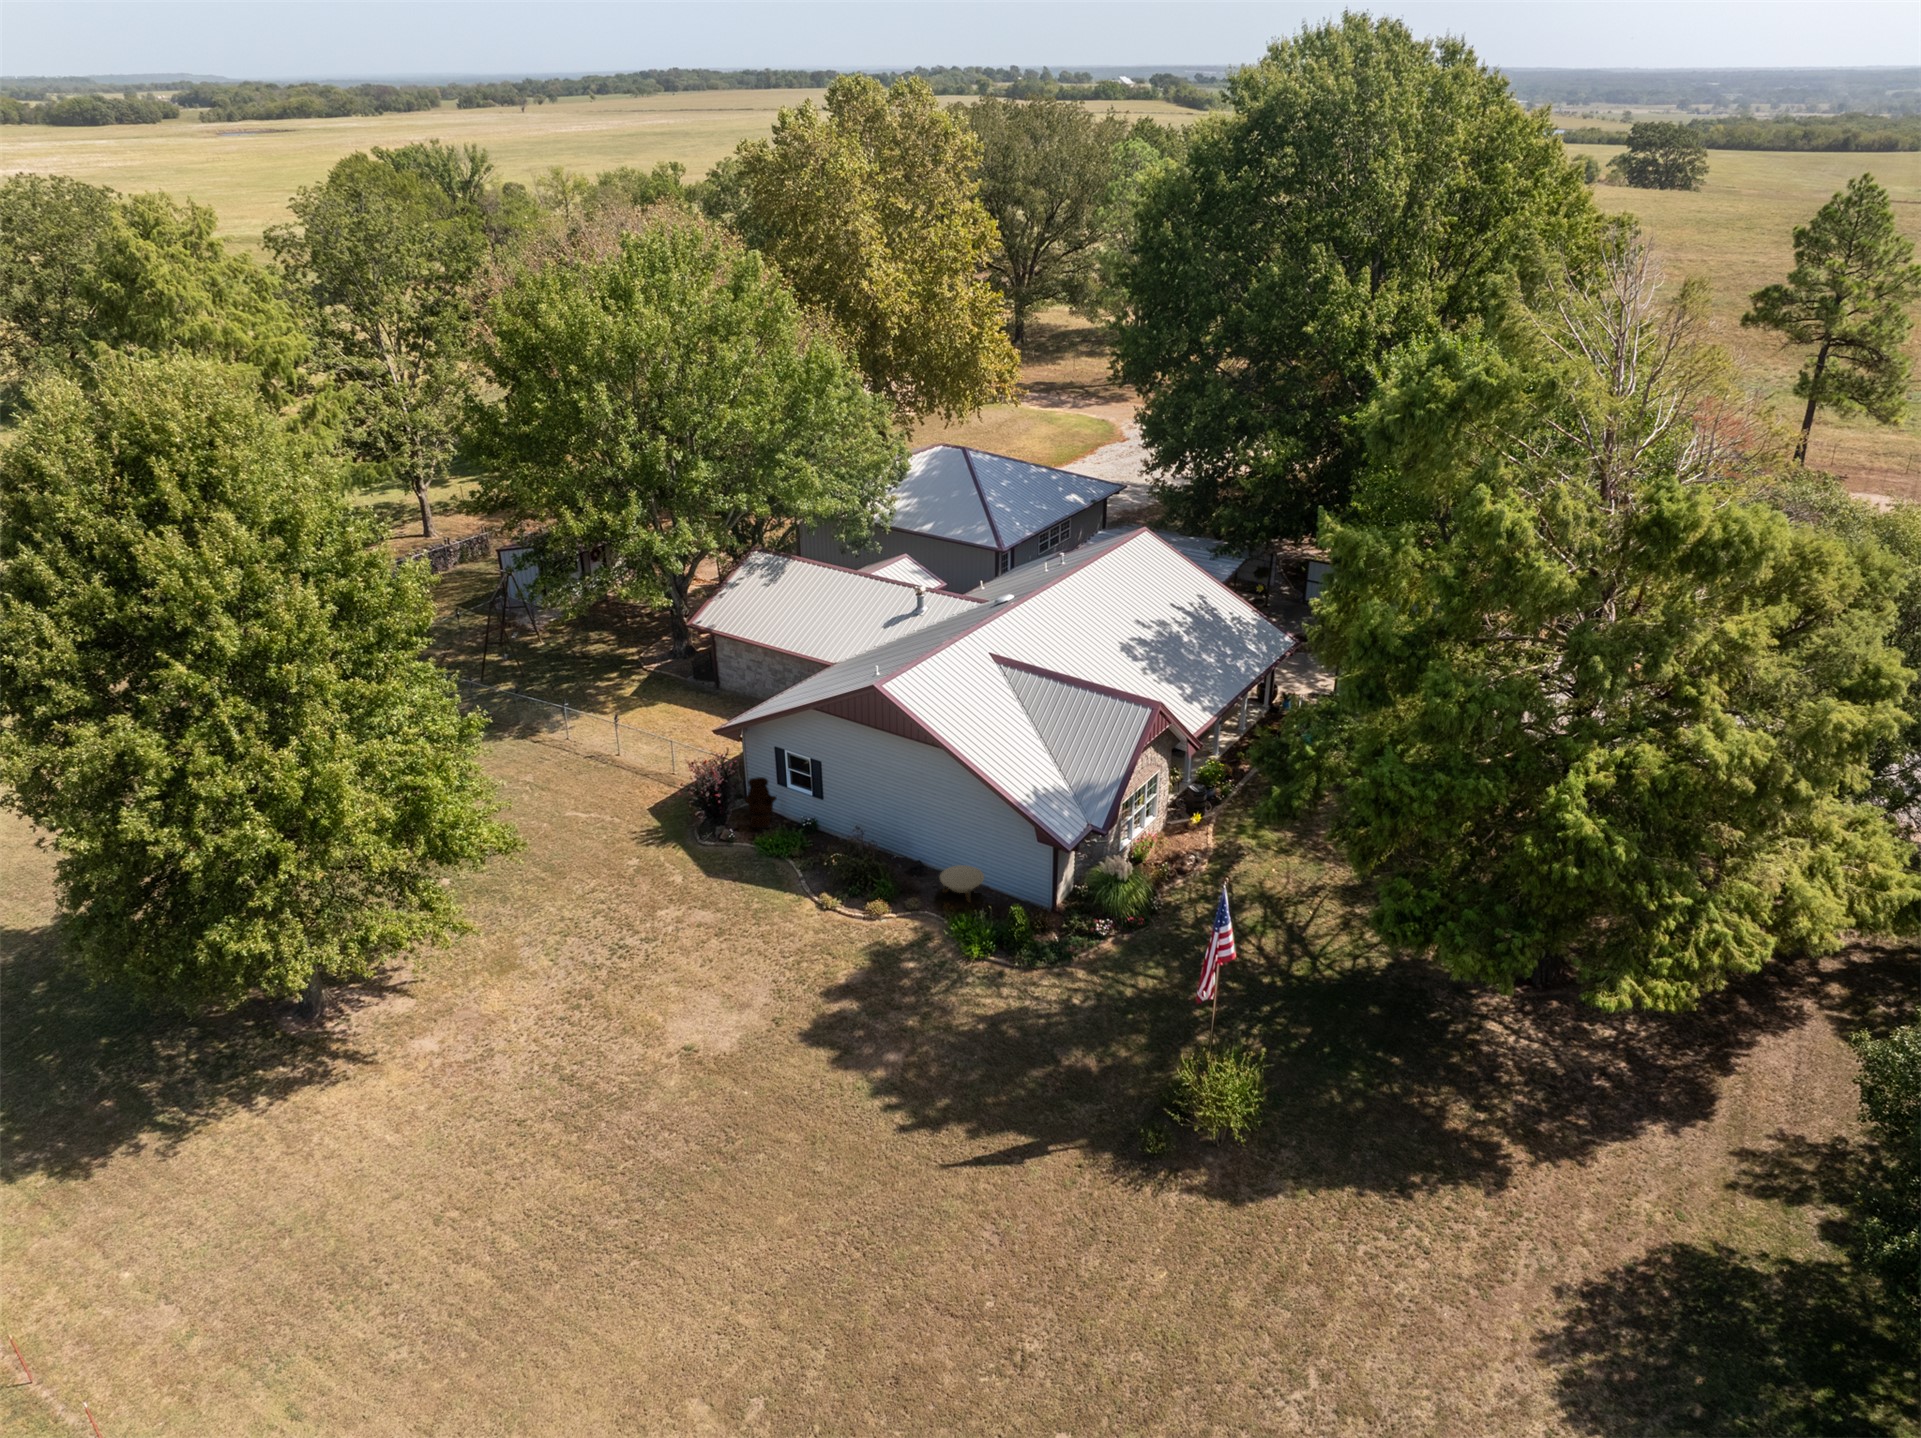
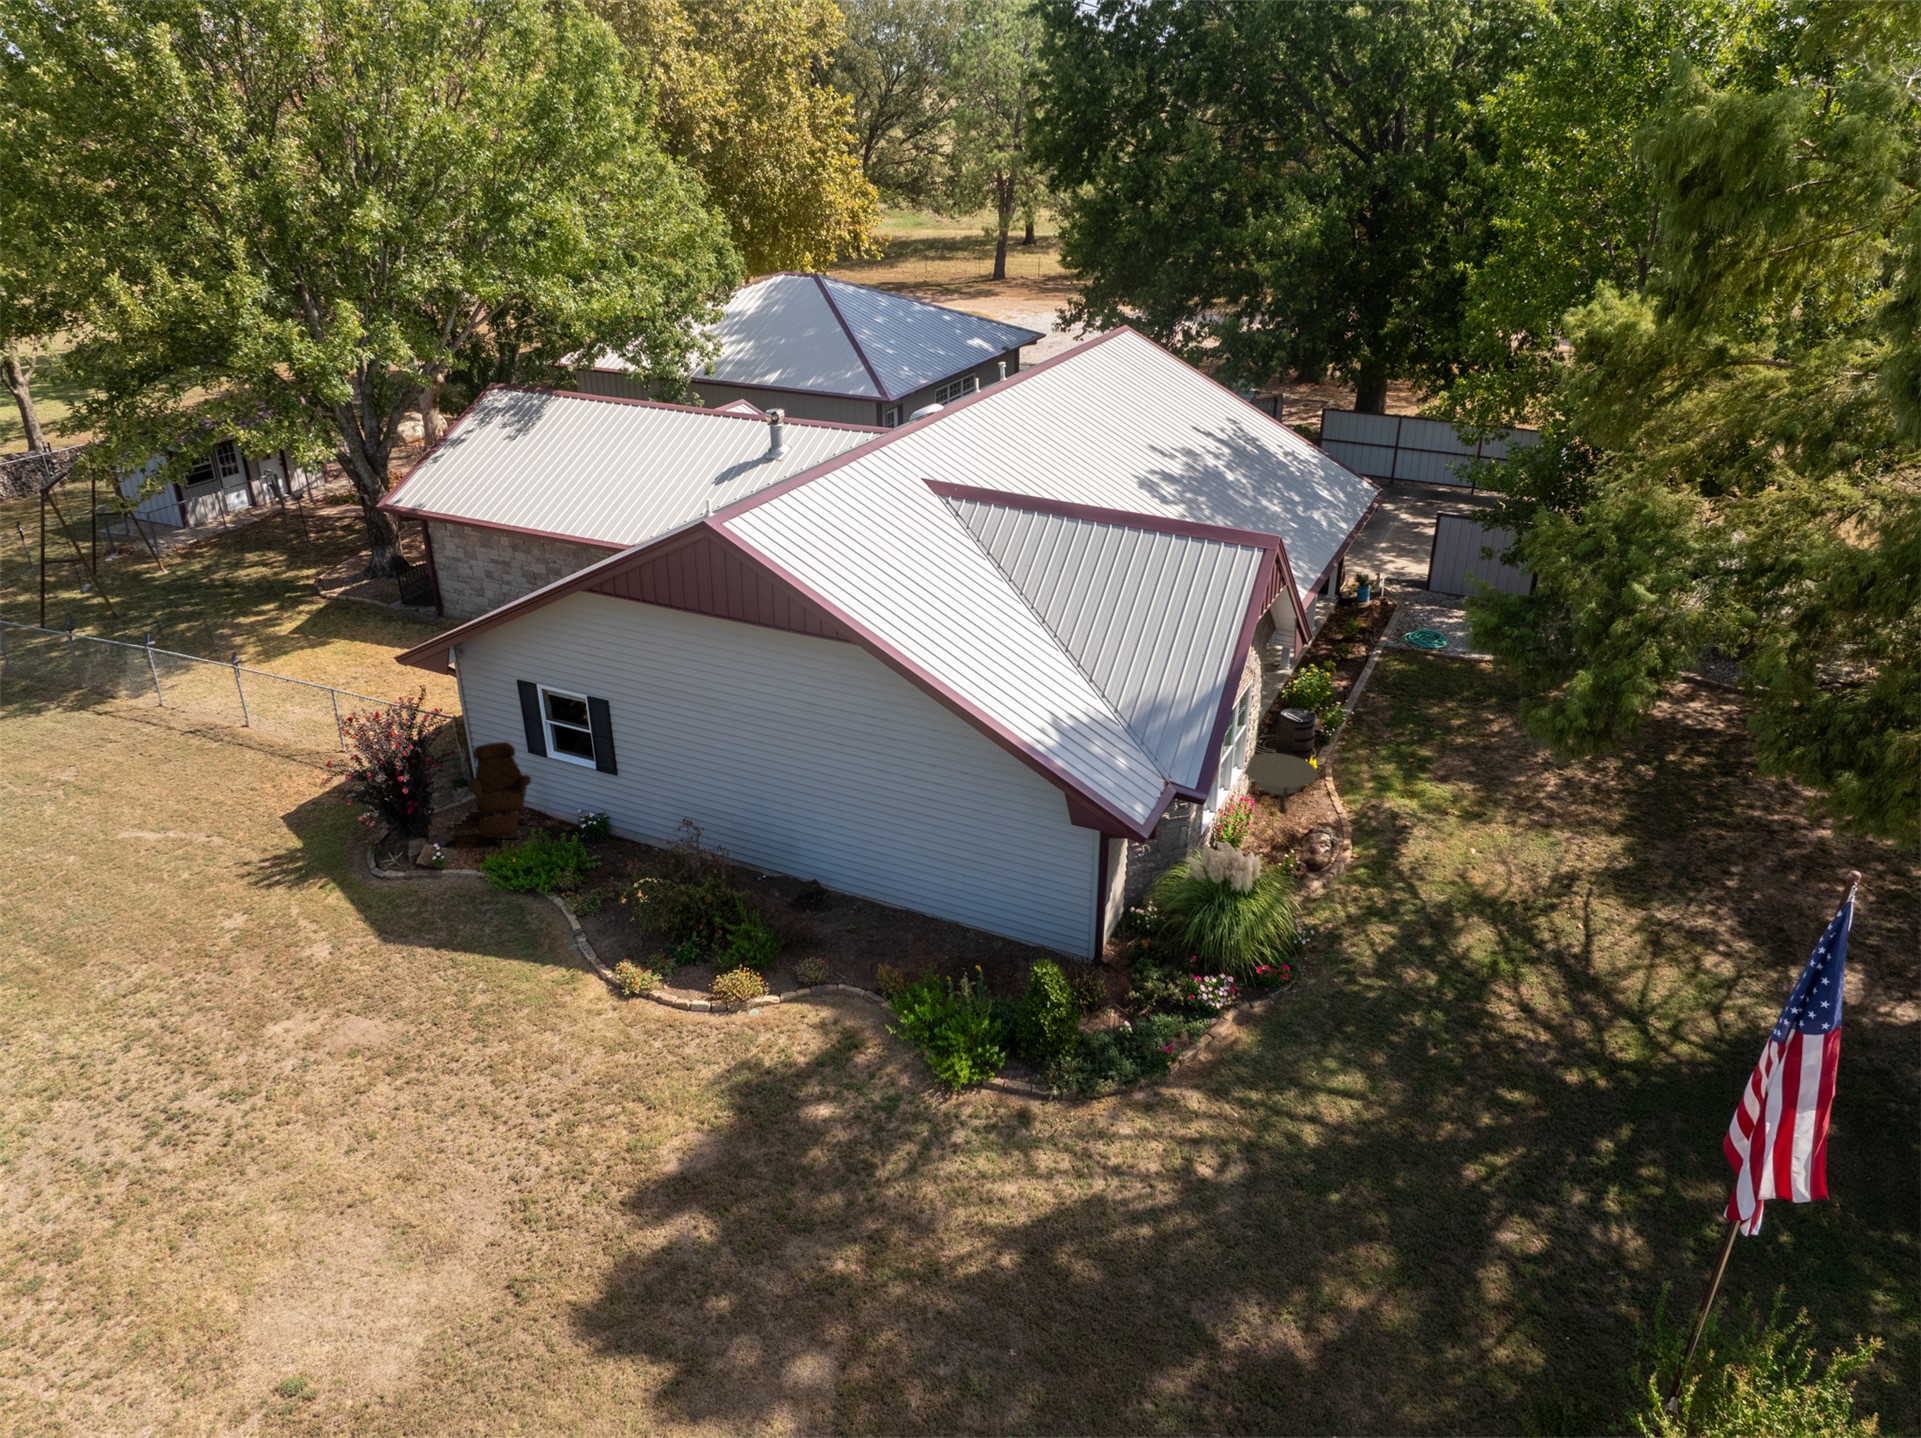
round table: present [940,865,984,903] -> present [1244,753,1318,812]

